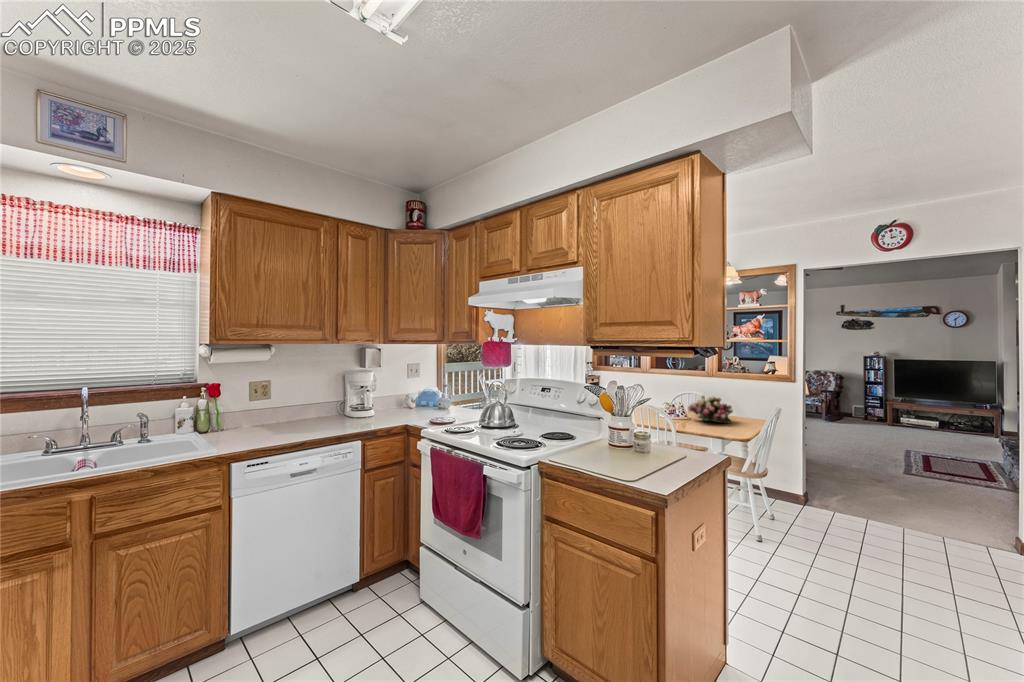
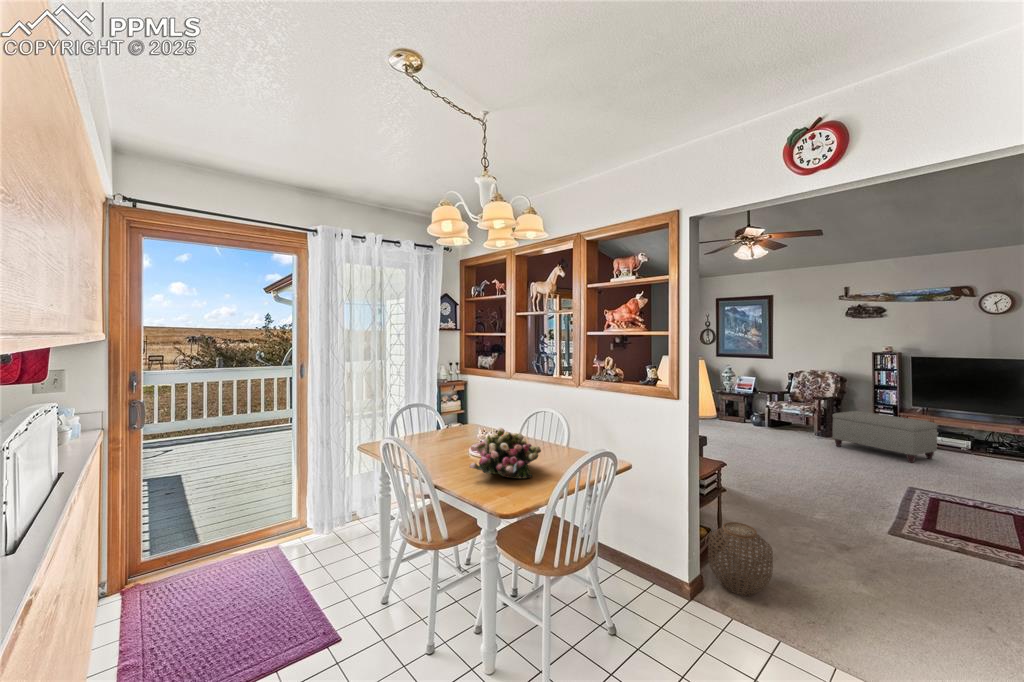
ottoman: none [838,401,917,437] -> present [832,411,937,463]
woven basket: none [808,459,853,502] -> present [708,522,773,596]

